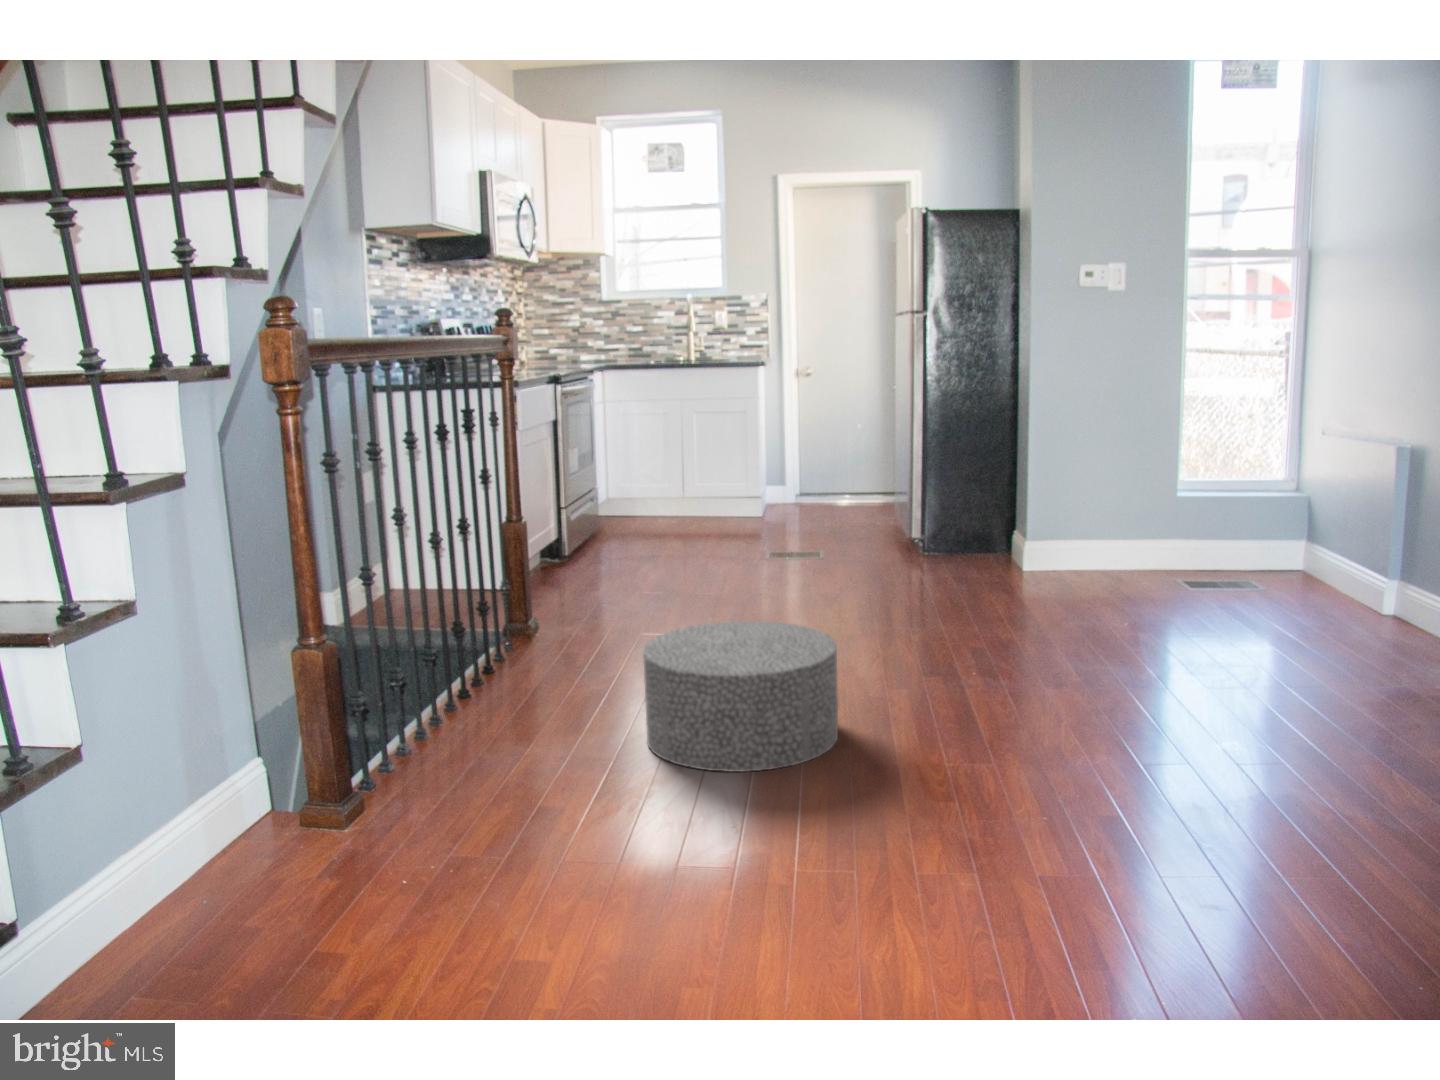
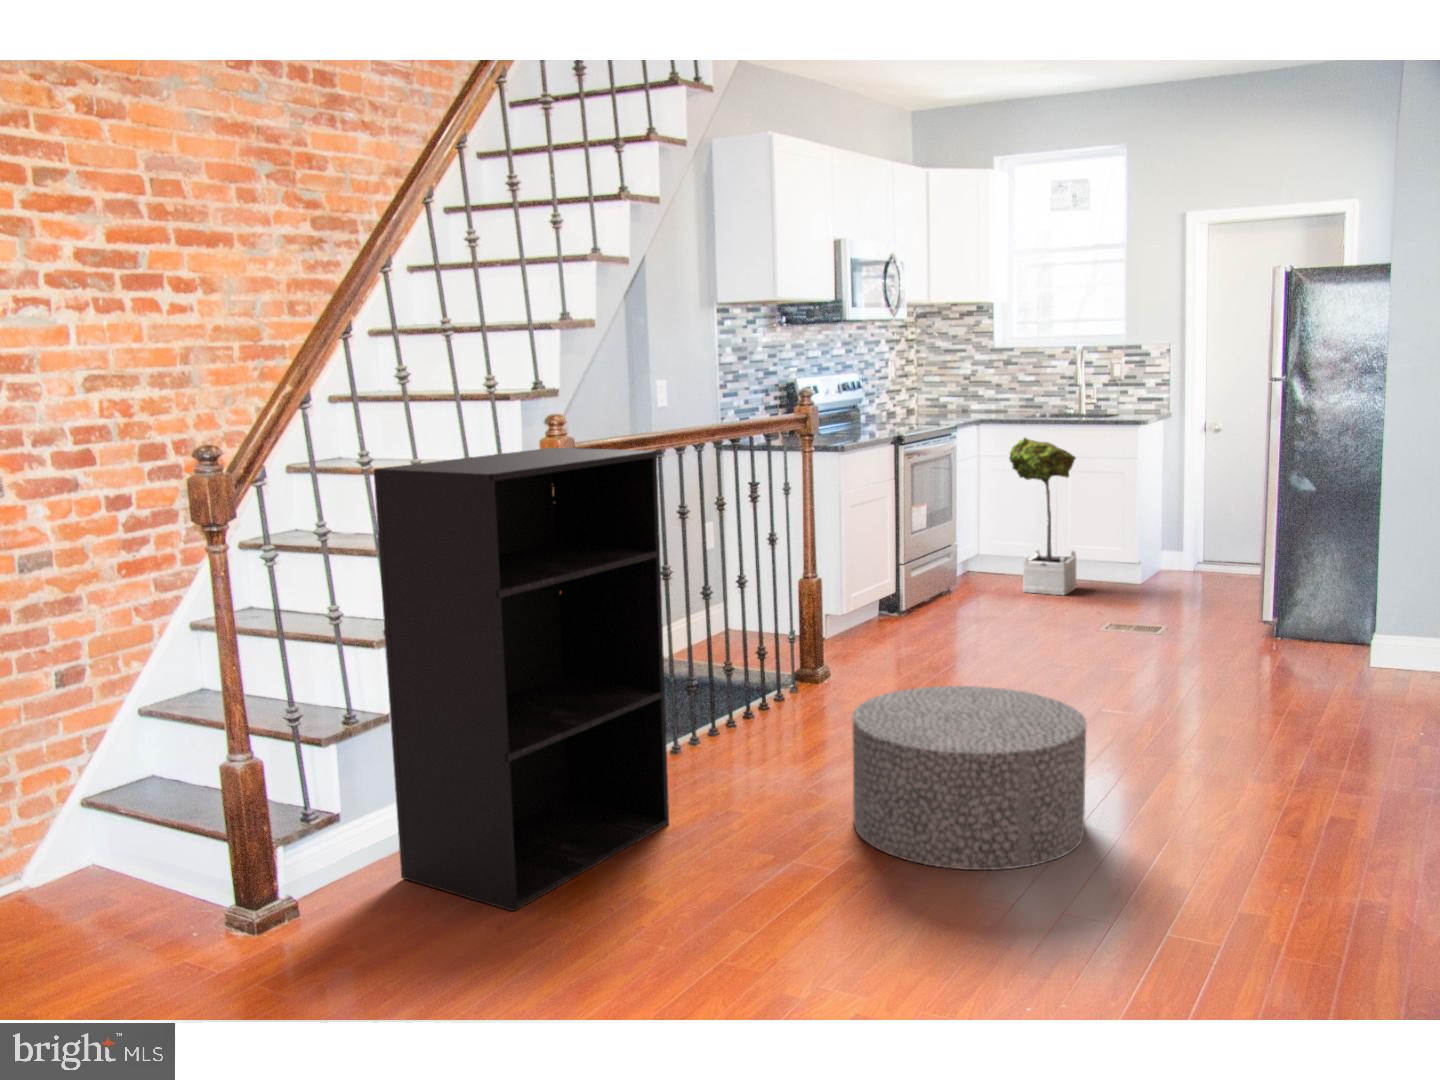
potted tree: none [640,389,707,536] -> present [1009,438,1077,595]
bookshelf: none [233,436,489,865] -> present [374,448,669,911]

